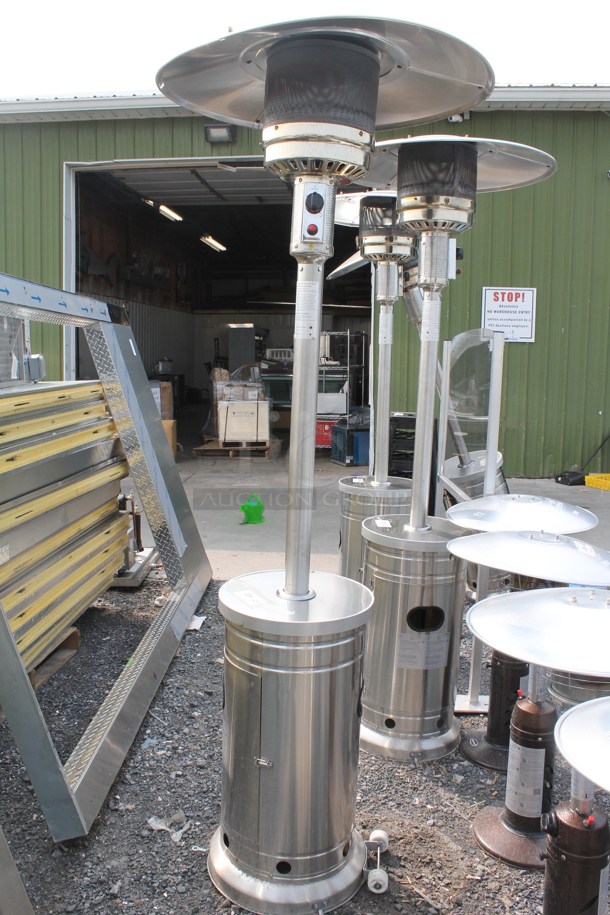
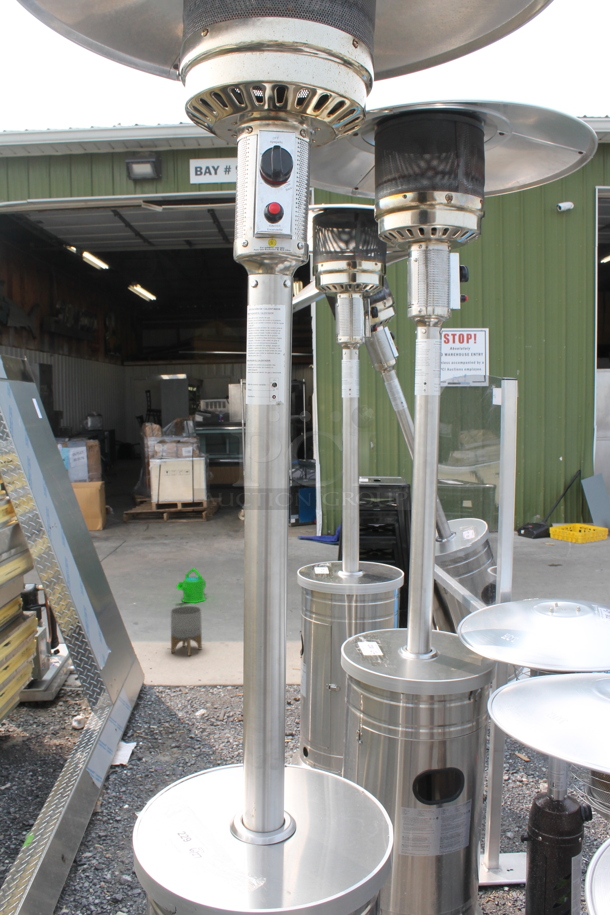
planter: none [234,521,260,562] -> present [171,606,202,656]

